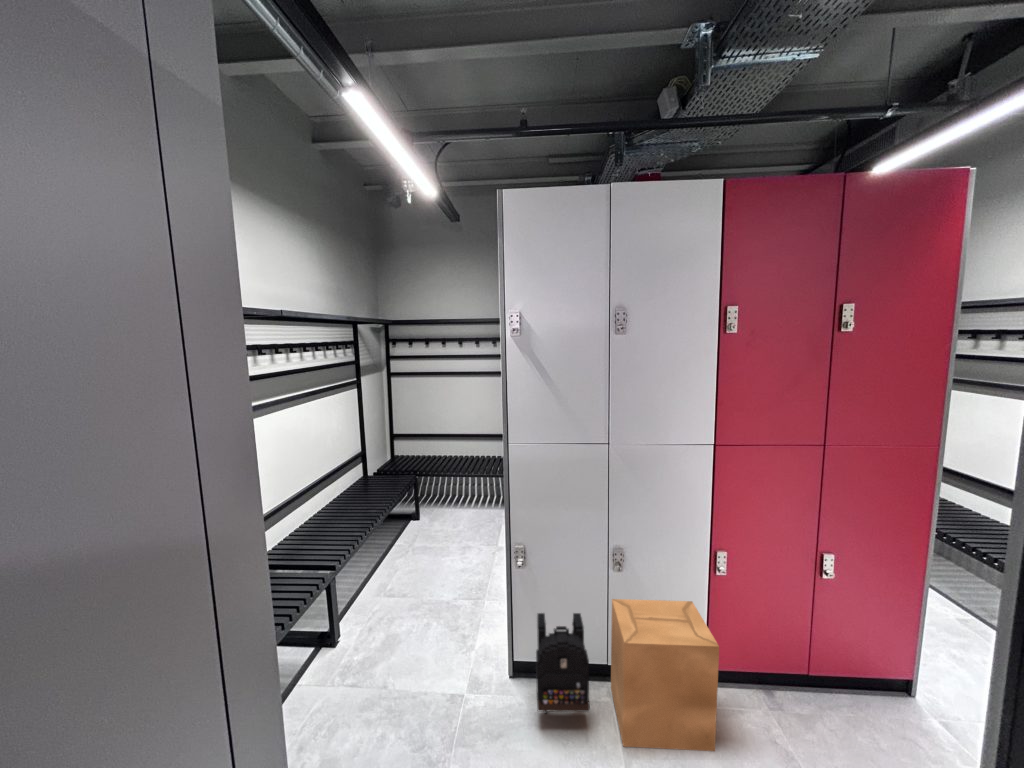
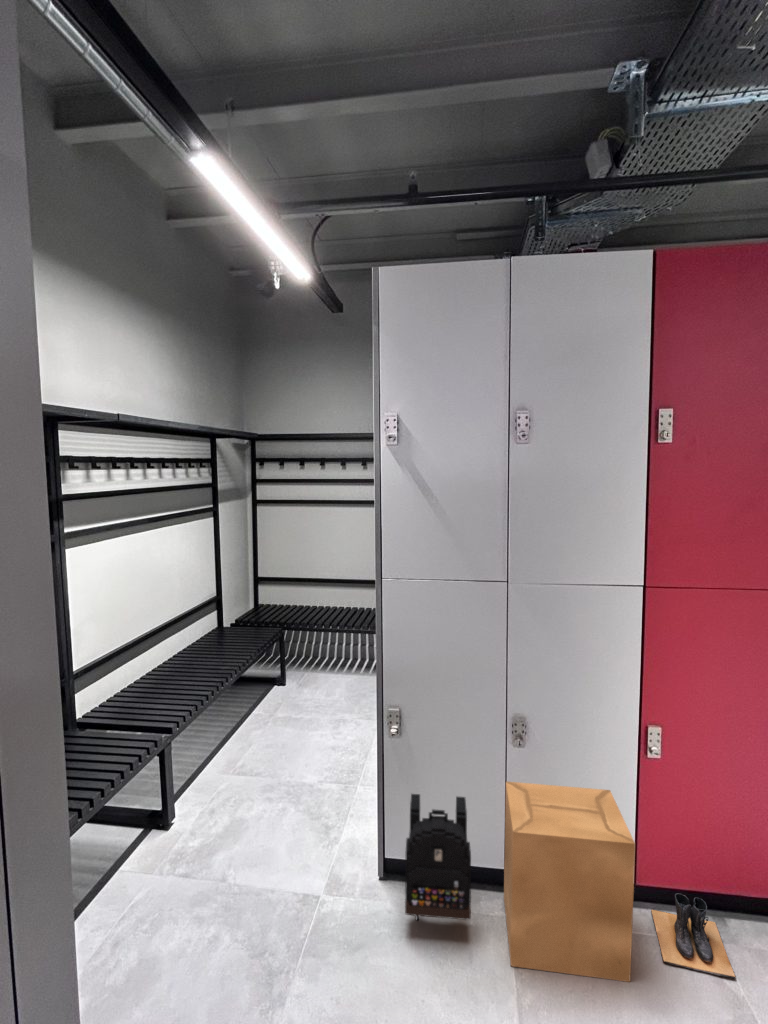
boots: none [723,677,792,741] -> present [651,894,736,978]

